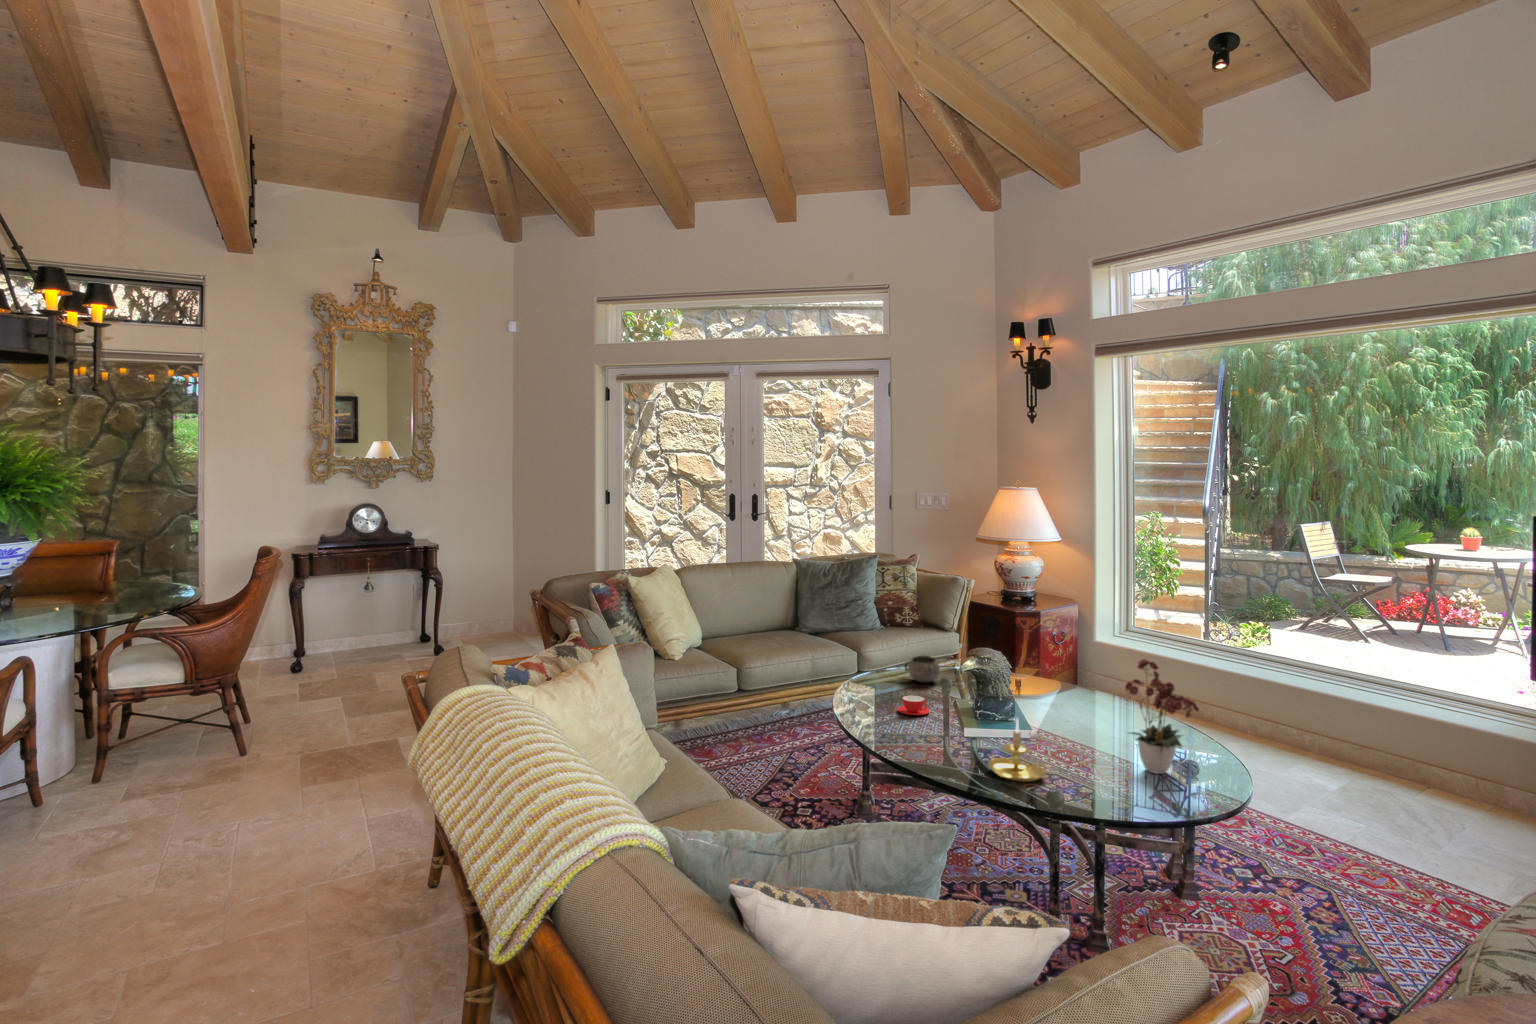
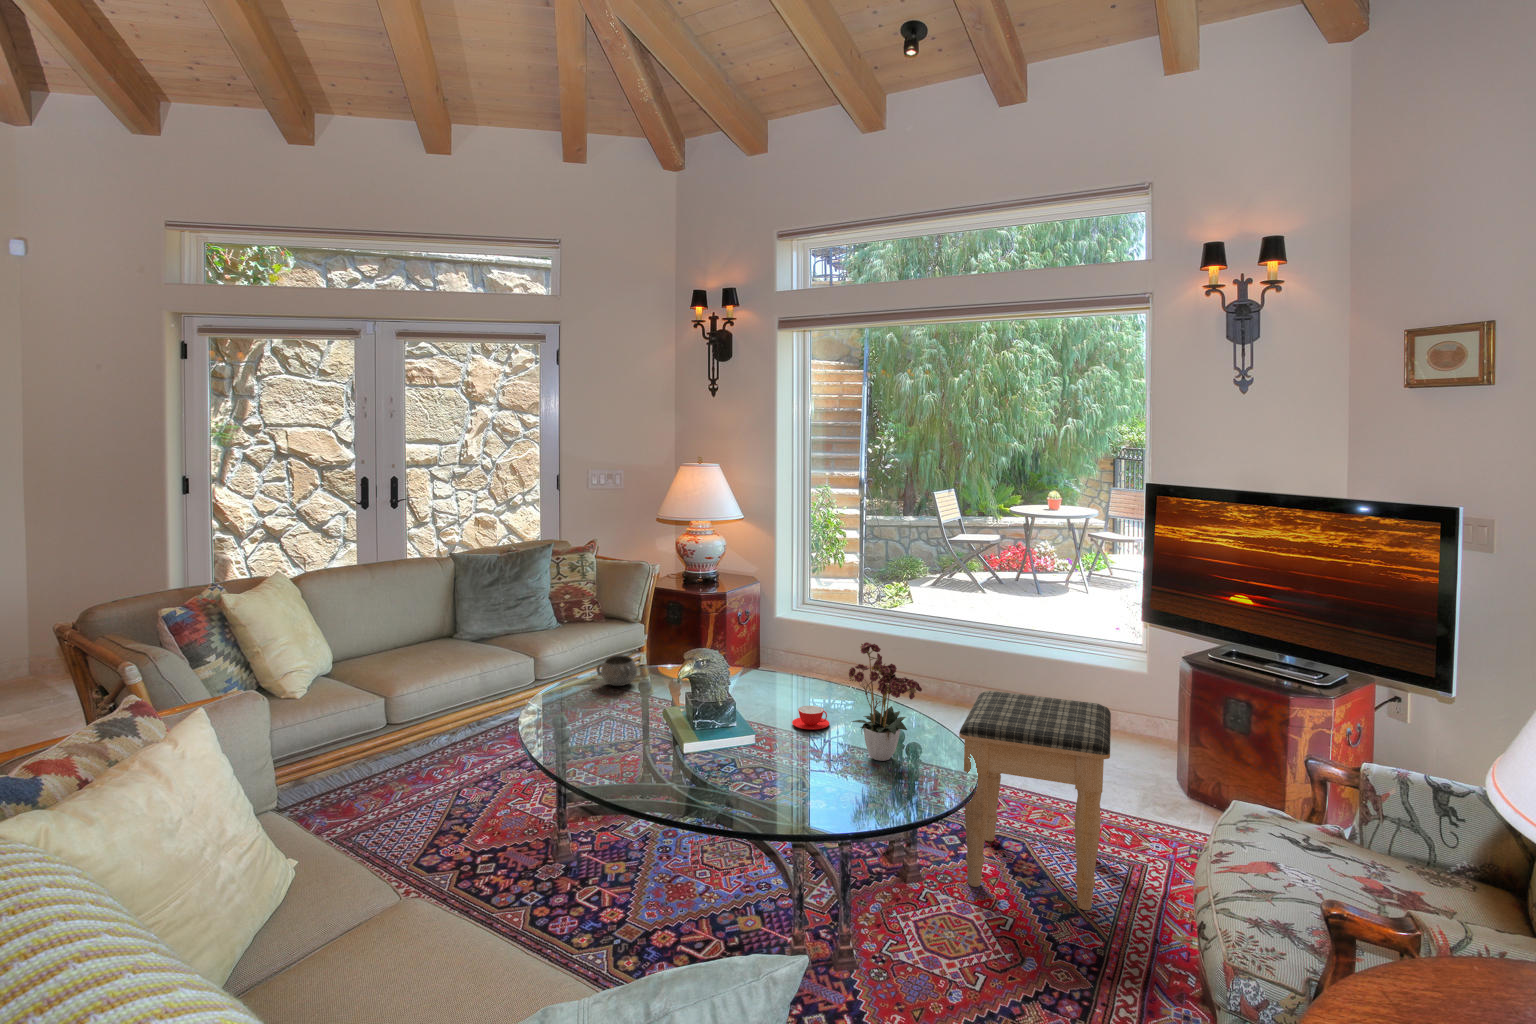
teacup: present [897,696,930,715] -> present [792,706,829,729]
candle holder: present [988,719,1049,782] -> none [715,723,786,796]
footstool: none [1243,727,1443,965] -> present [959,691,1111,910]

